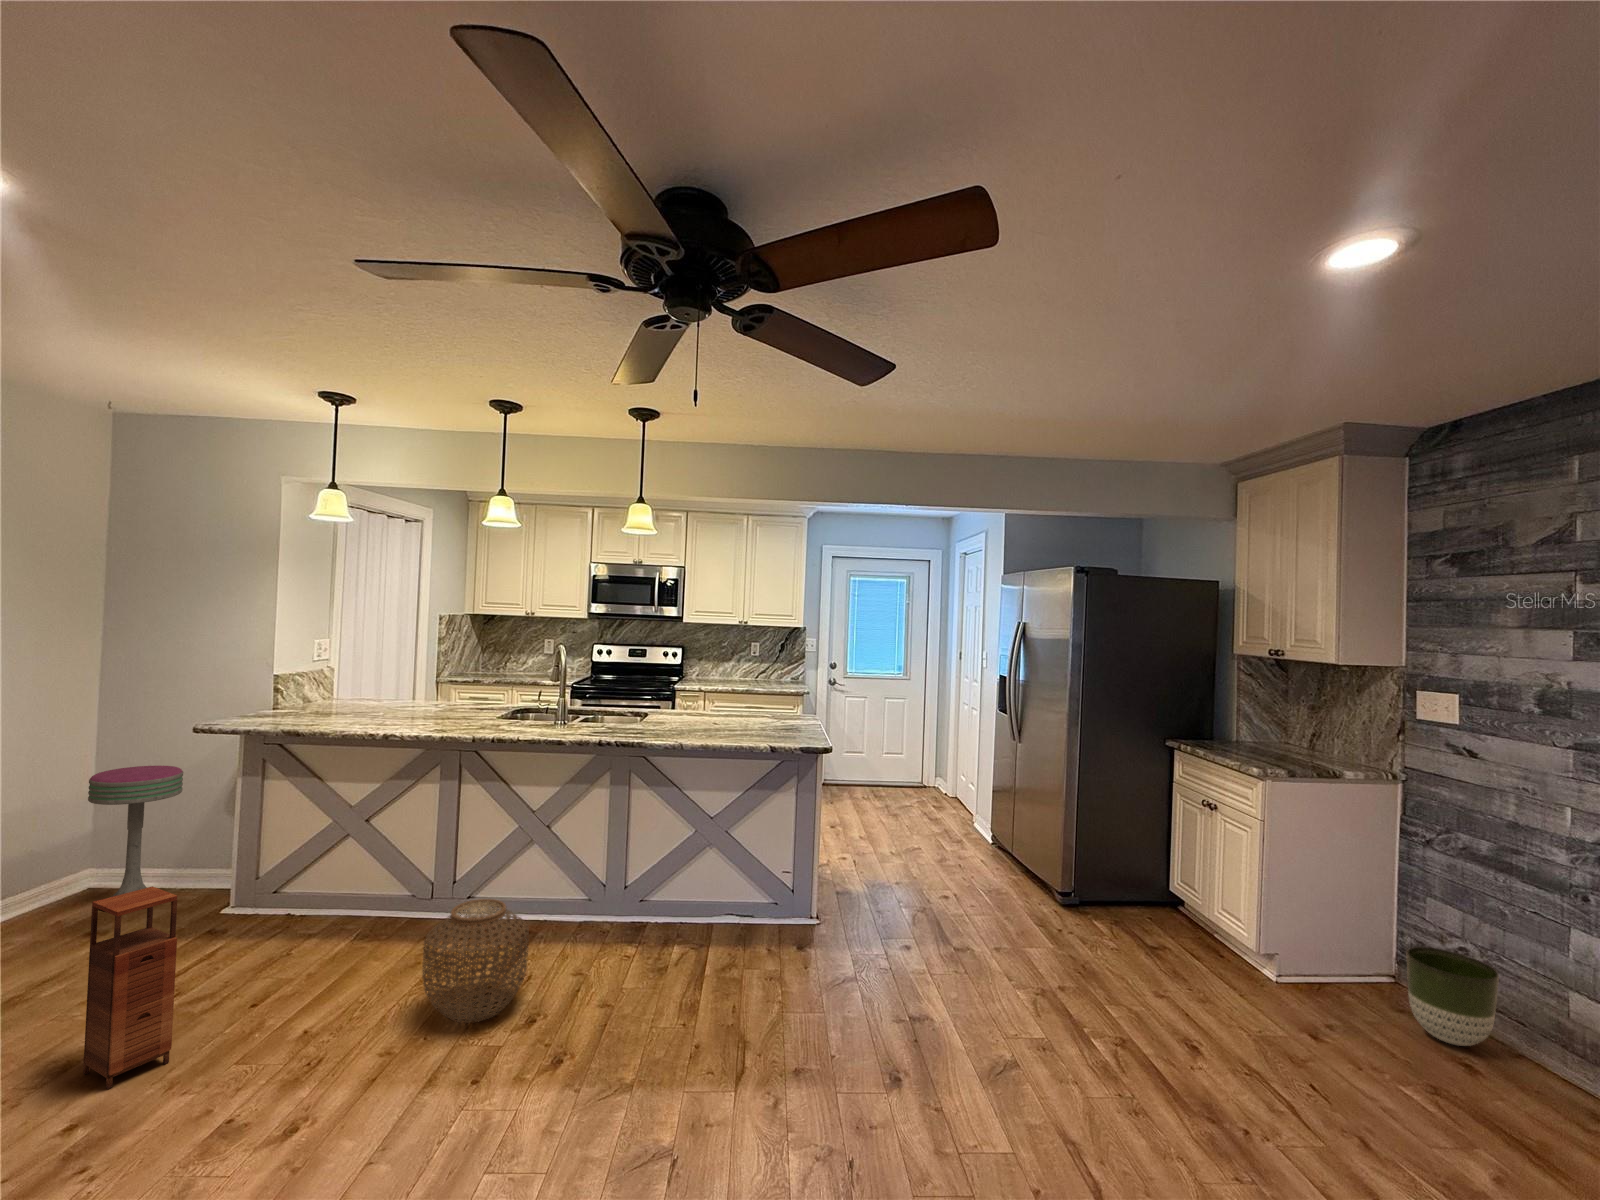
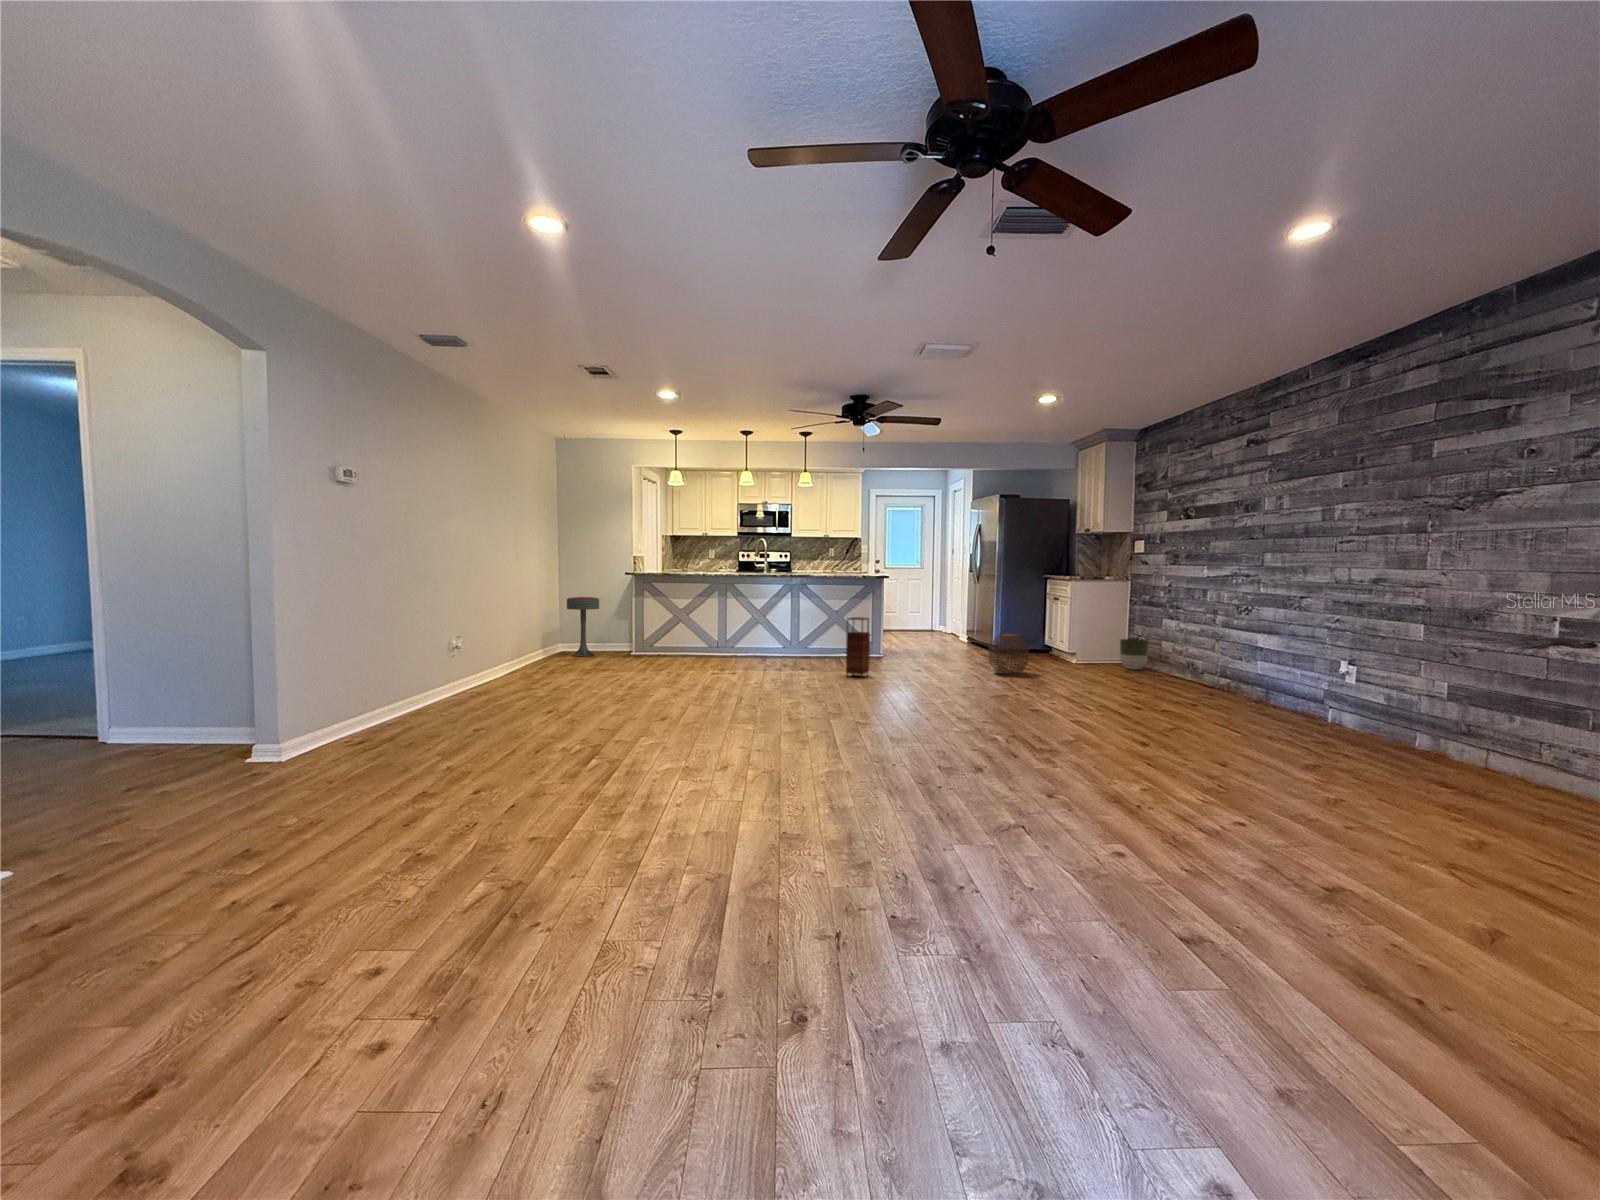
storage cabinet: present [83,886,177,1089] -> present [846,617,870,676]
woven basket: present [423,899,529,1023] -> present [989,634,1029,676]

